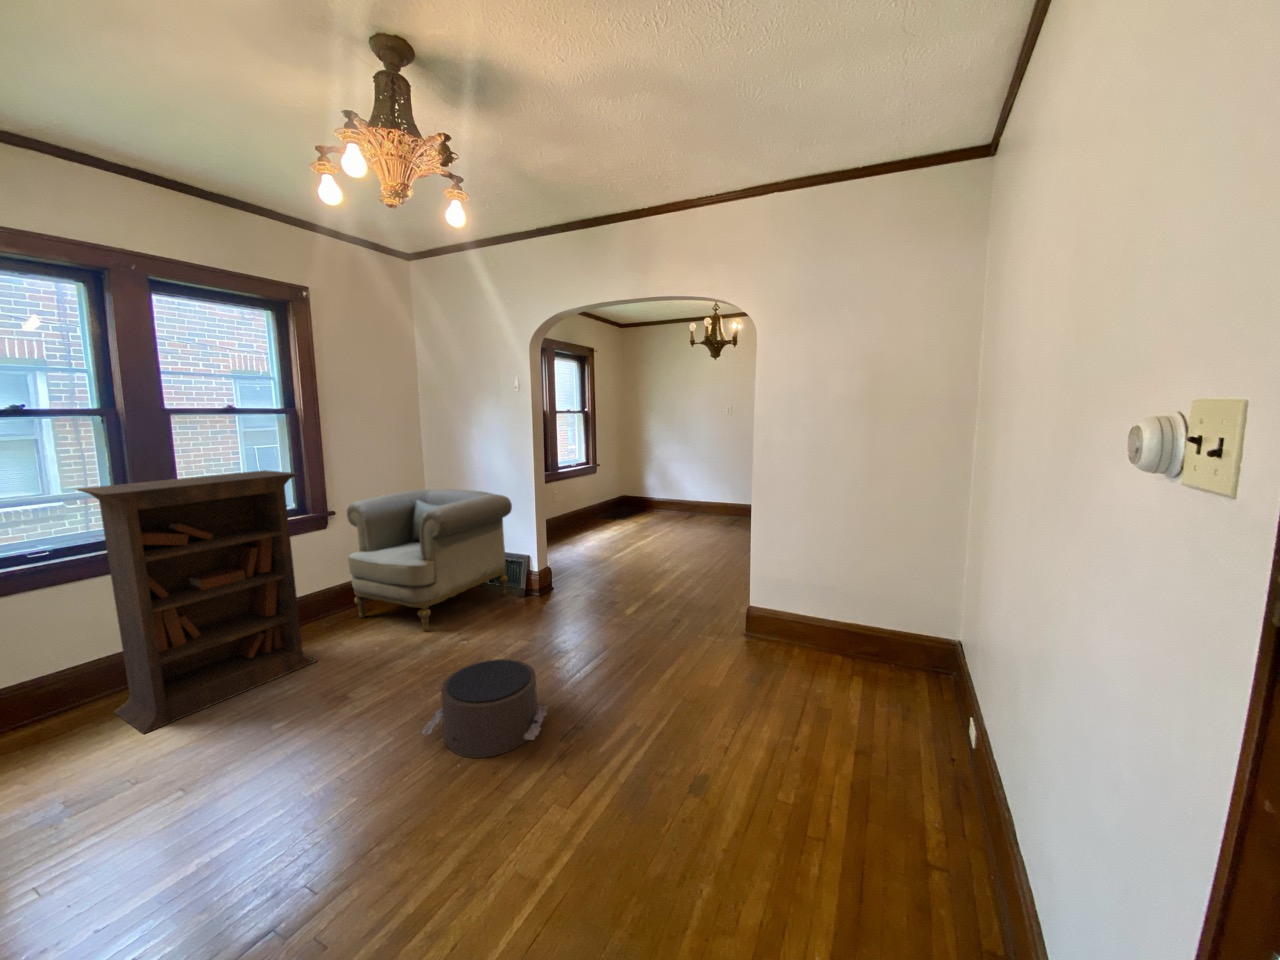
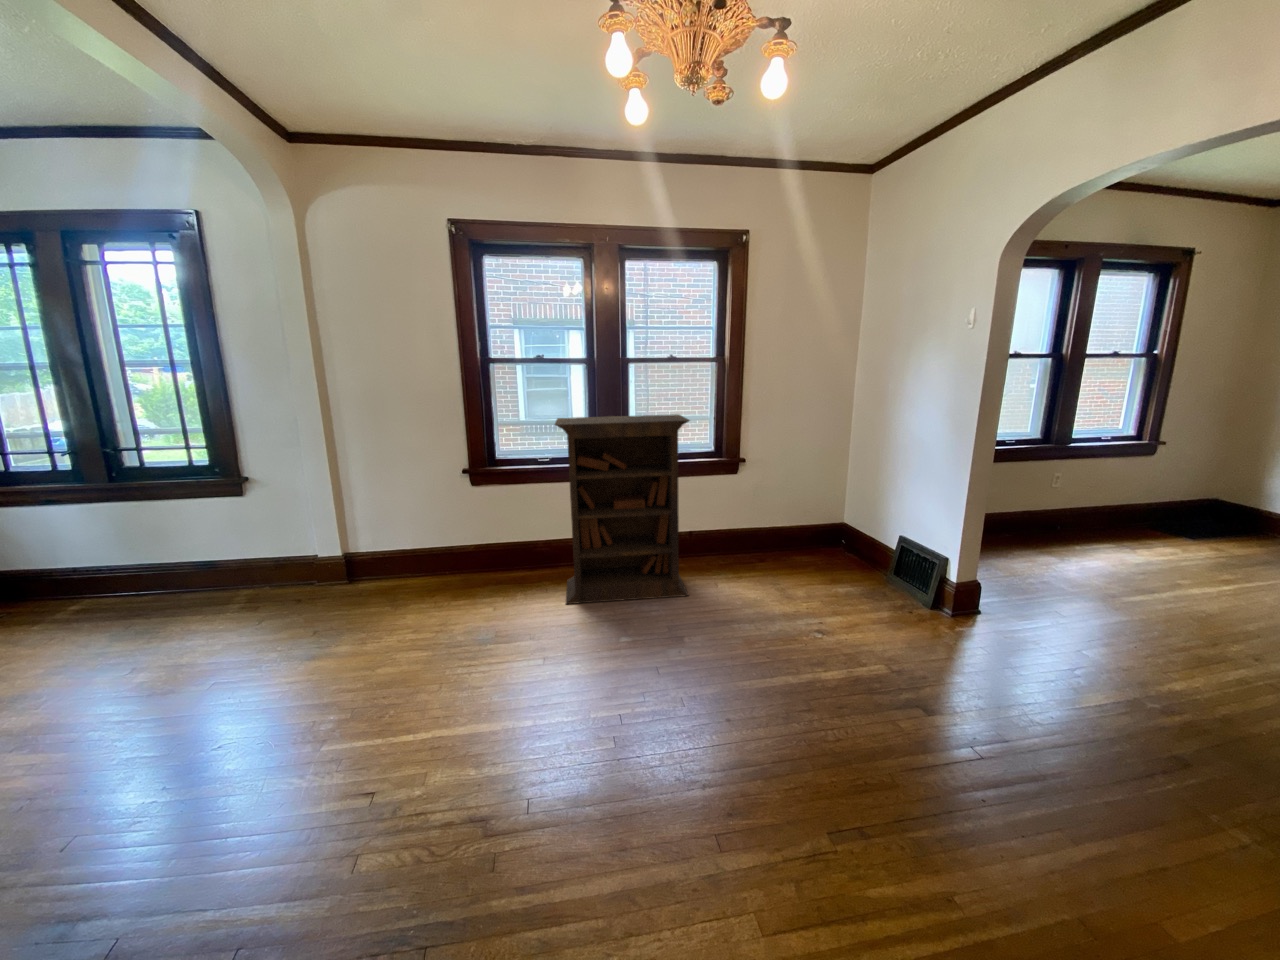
armchair: present [347,489,512,632] -> none [743,449,931,606]
pouf: present [422,659,548,758] -> none [692,670,838,810]

